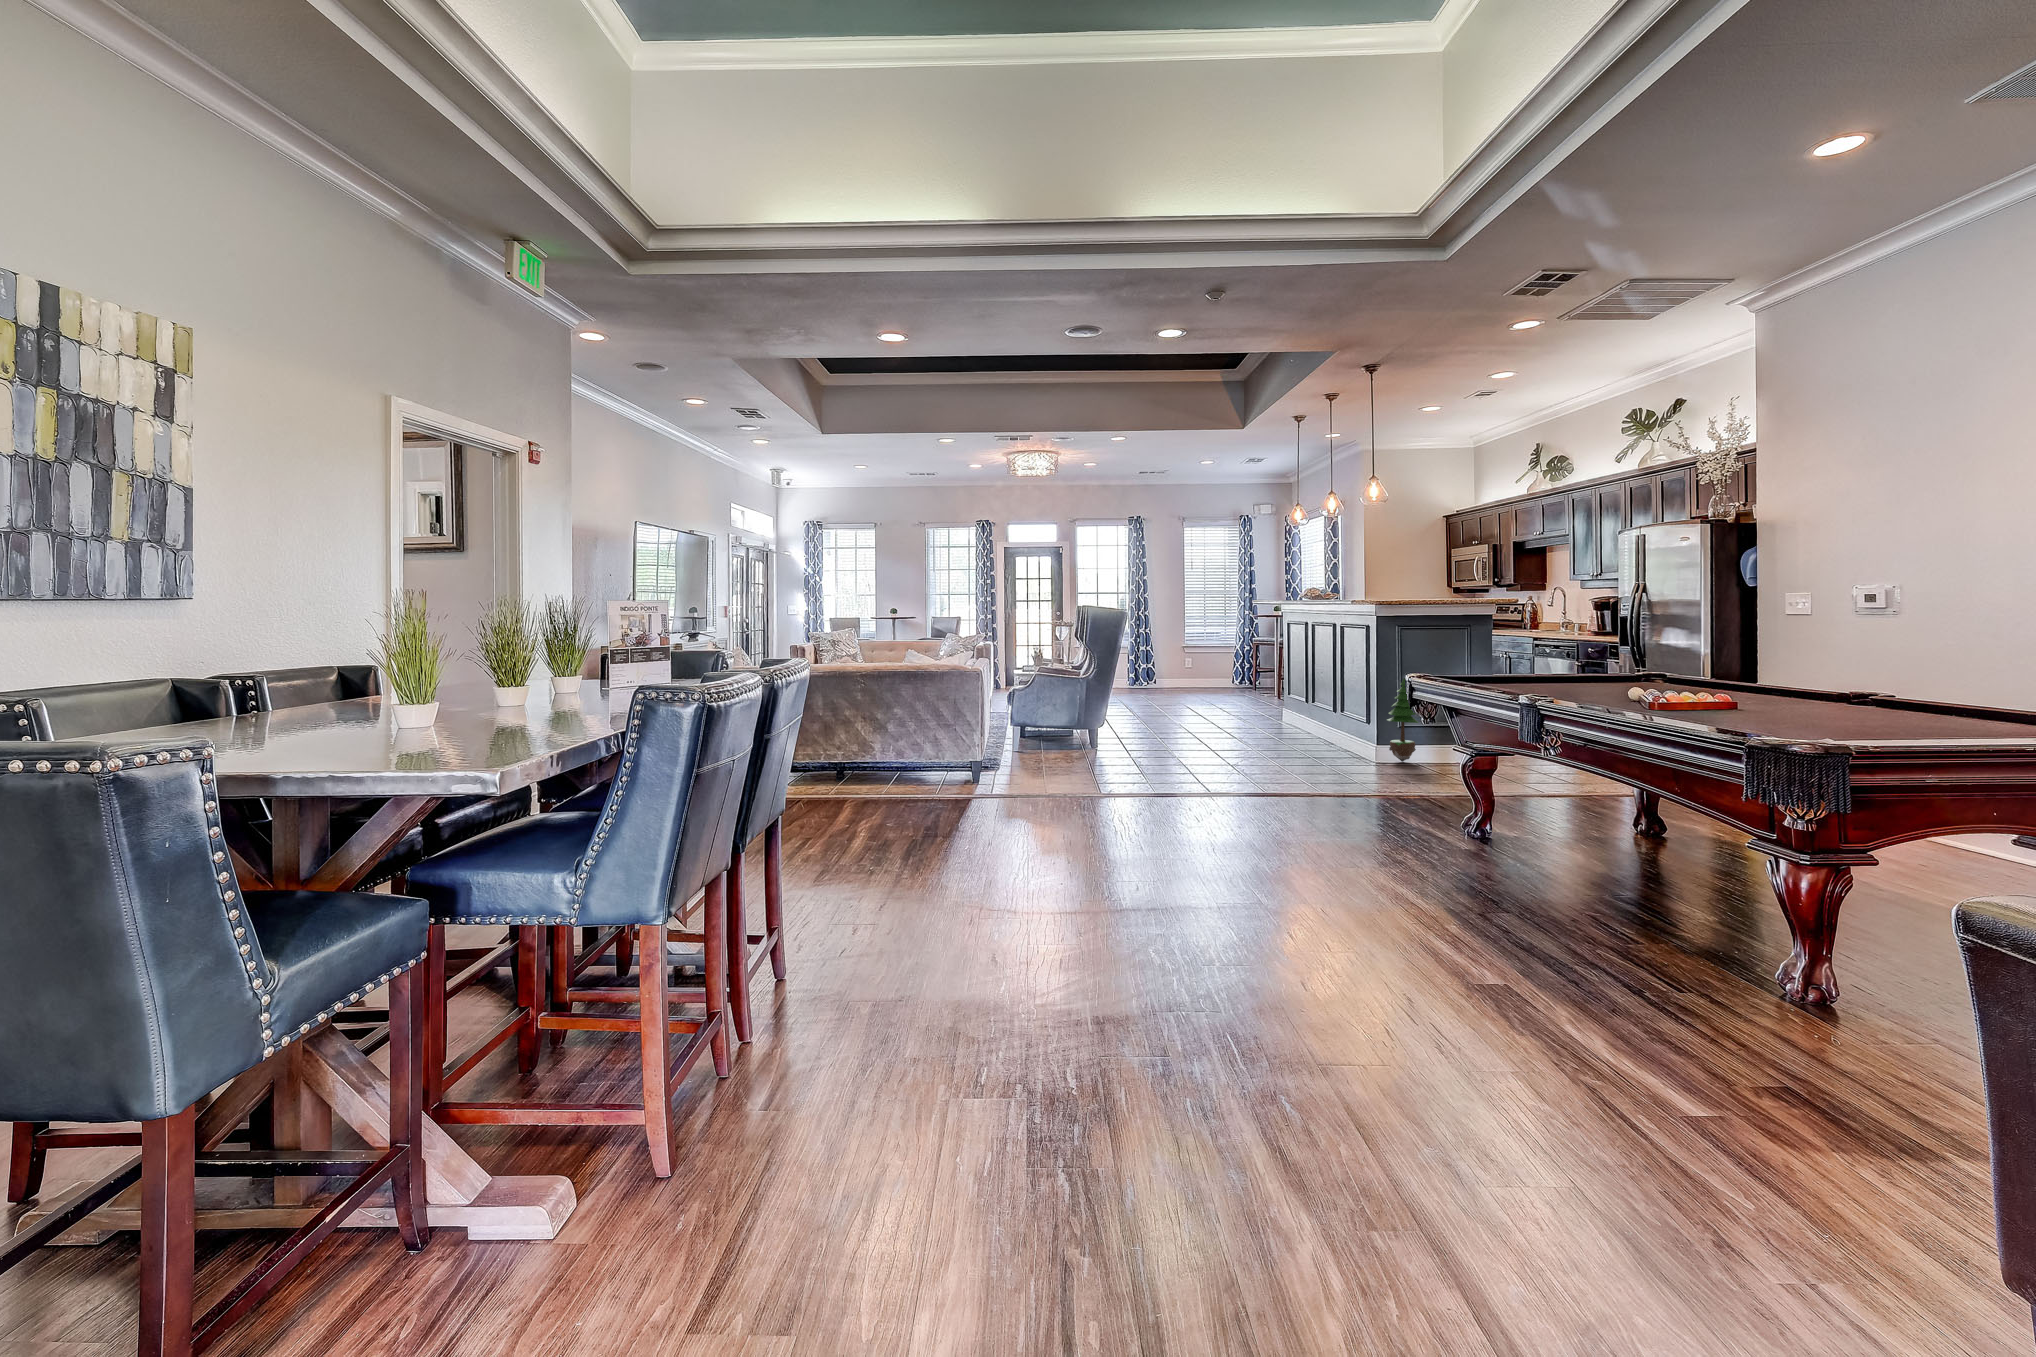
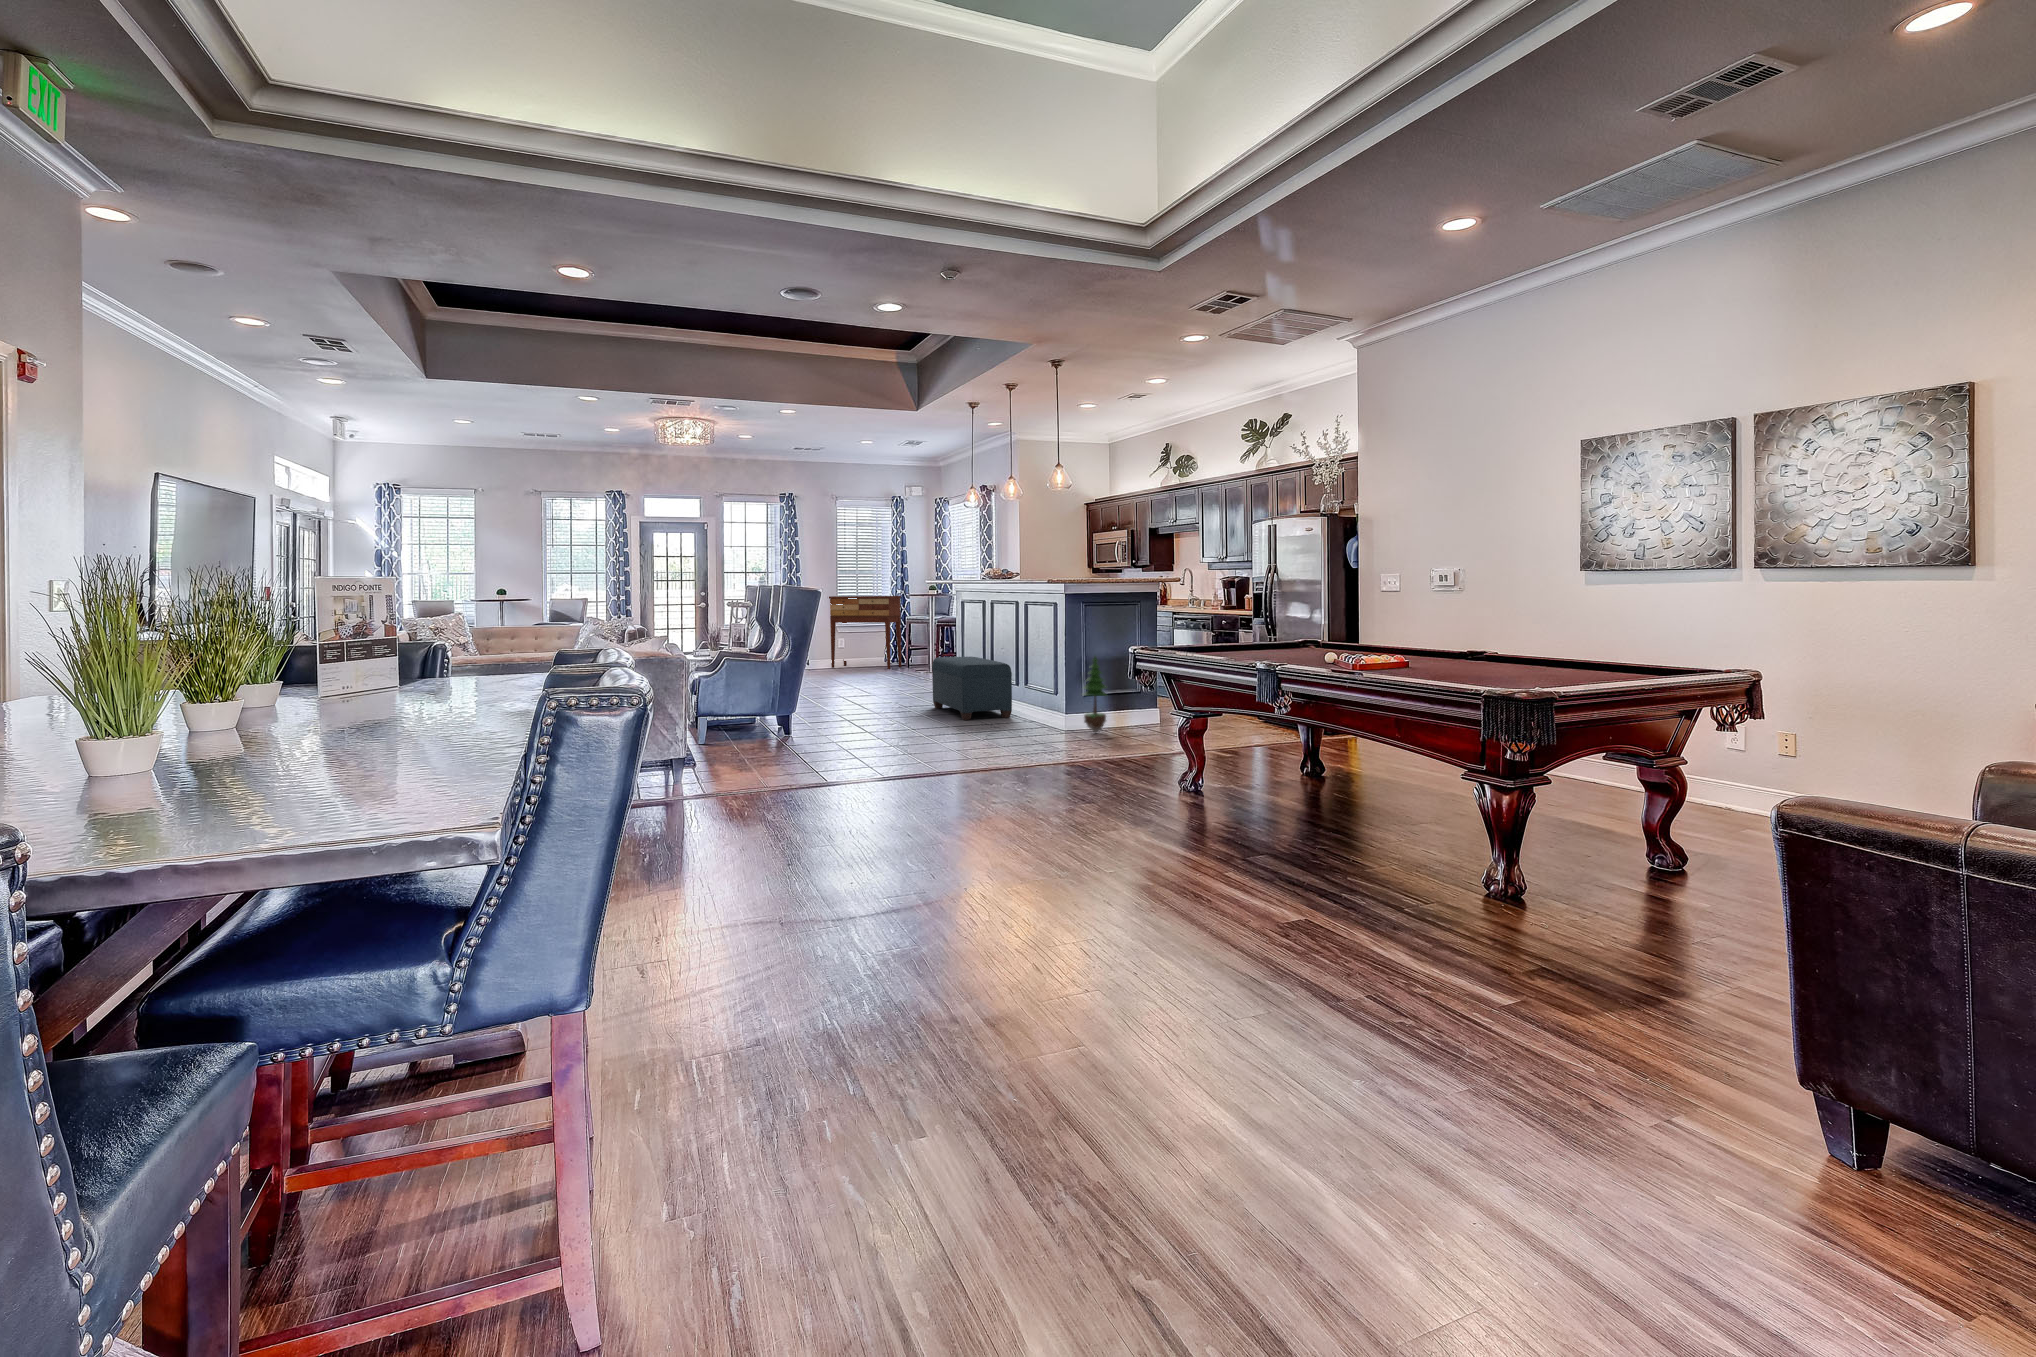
console table: none [1174,614,1245,686] -> present [829,596,902,669]
bench: none [1247,676,1322,740] -> present [932,657,1012,720]

